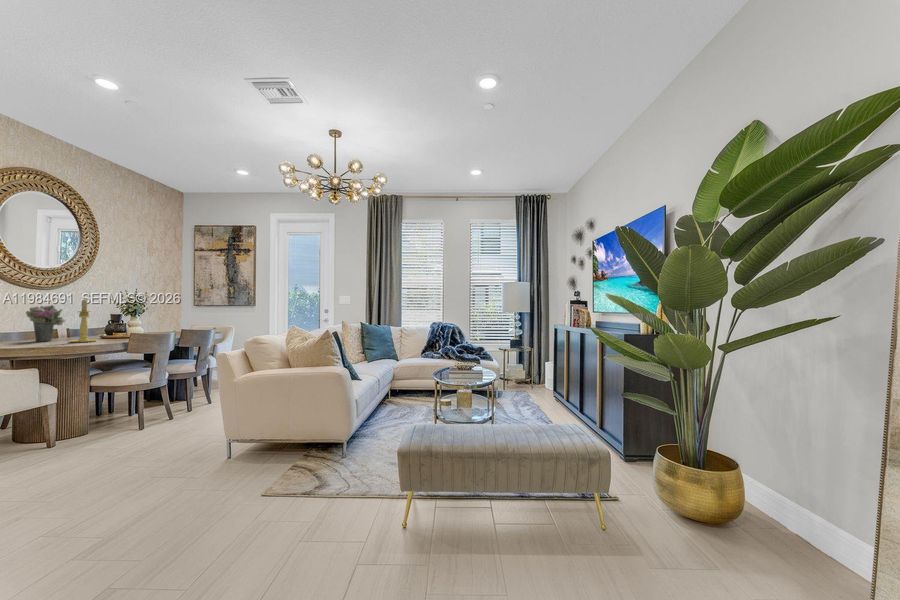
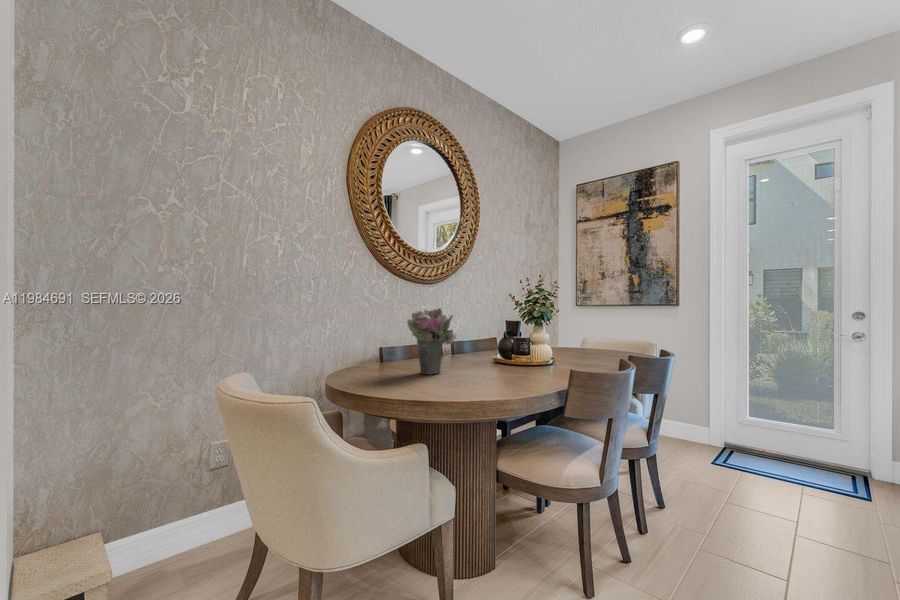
candle holder: present [70,300,96,342] -> none [469,295,512,387]

